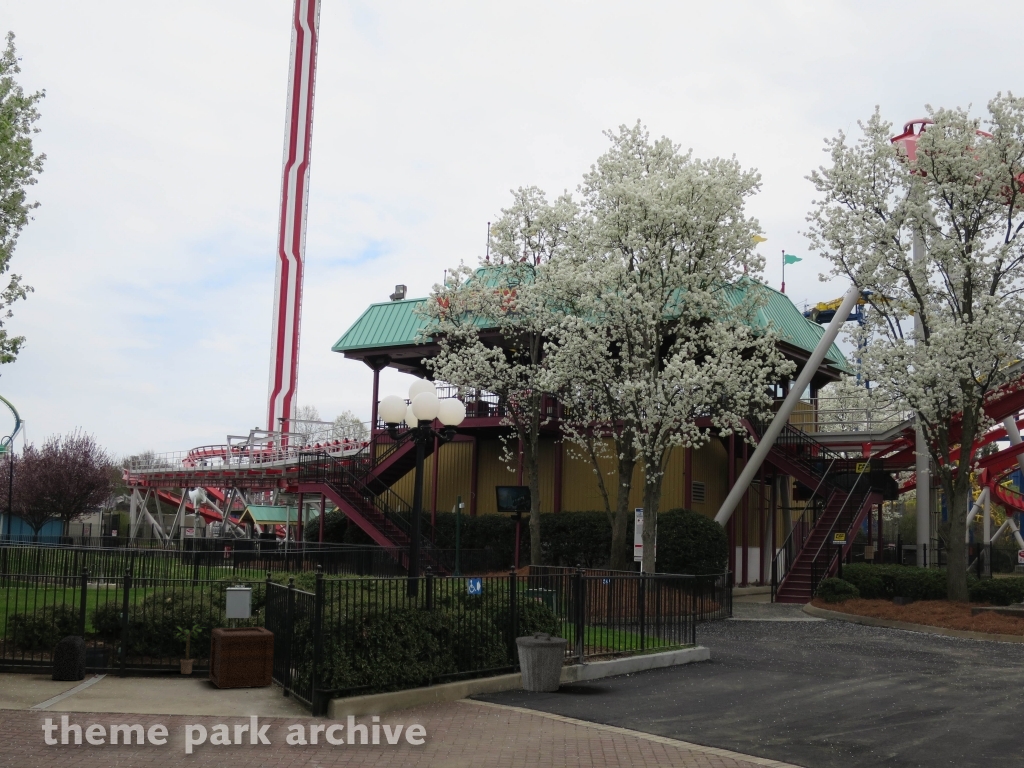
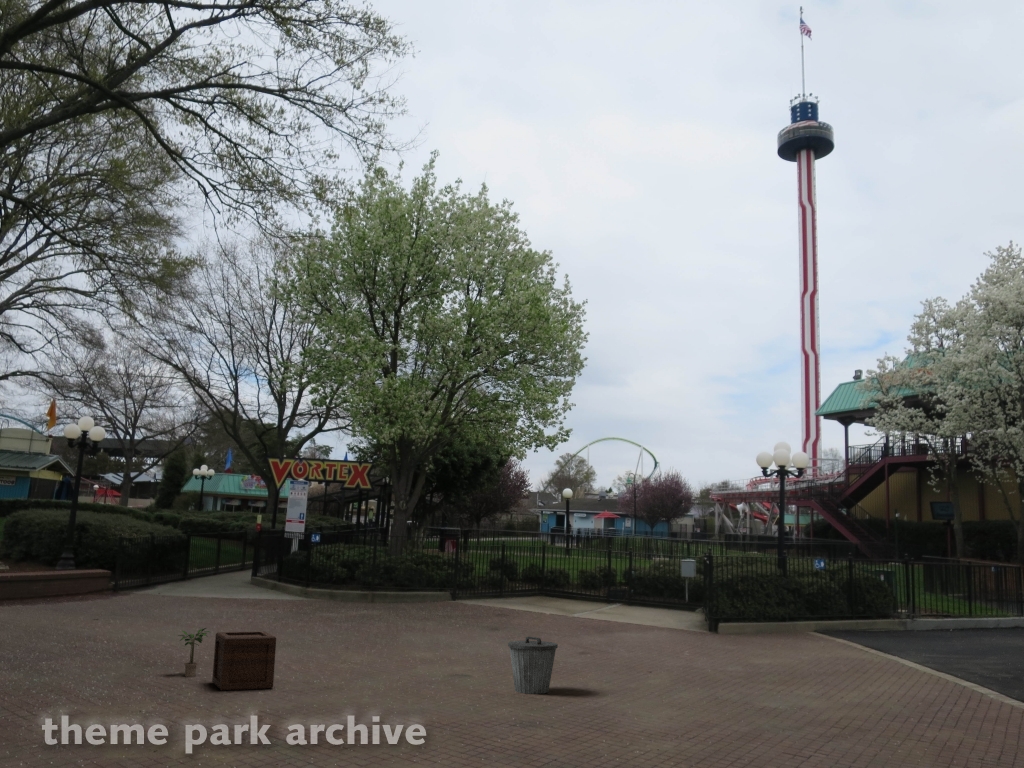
backpack: present [52,636,86,681] -> none [58,637,92,683]

